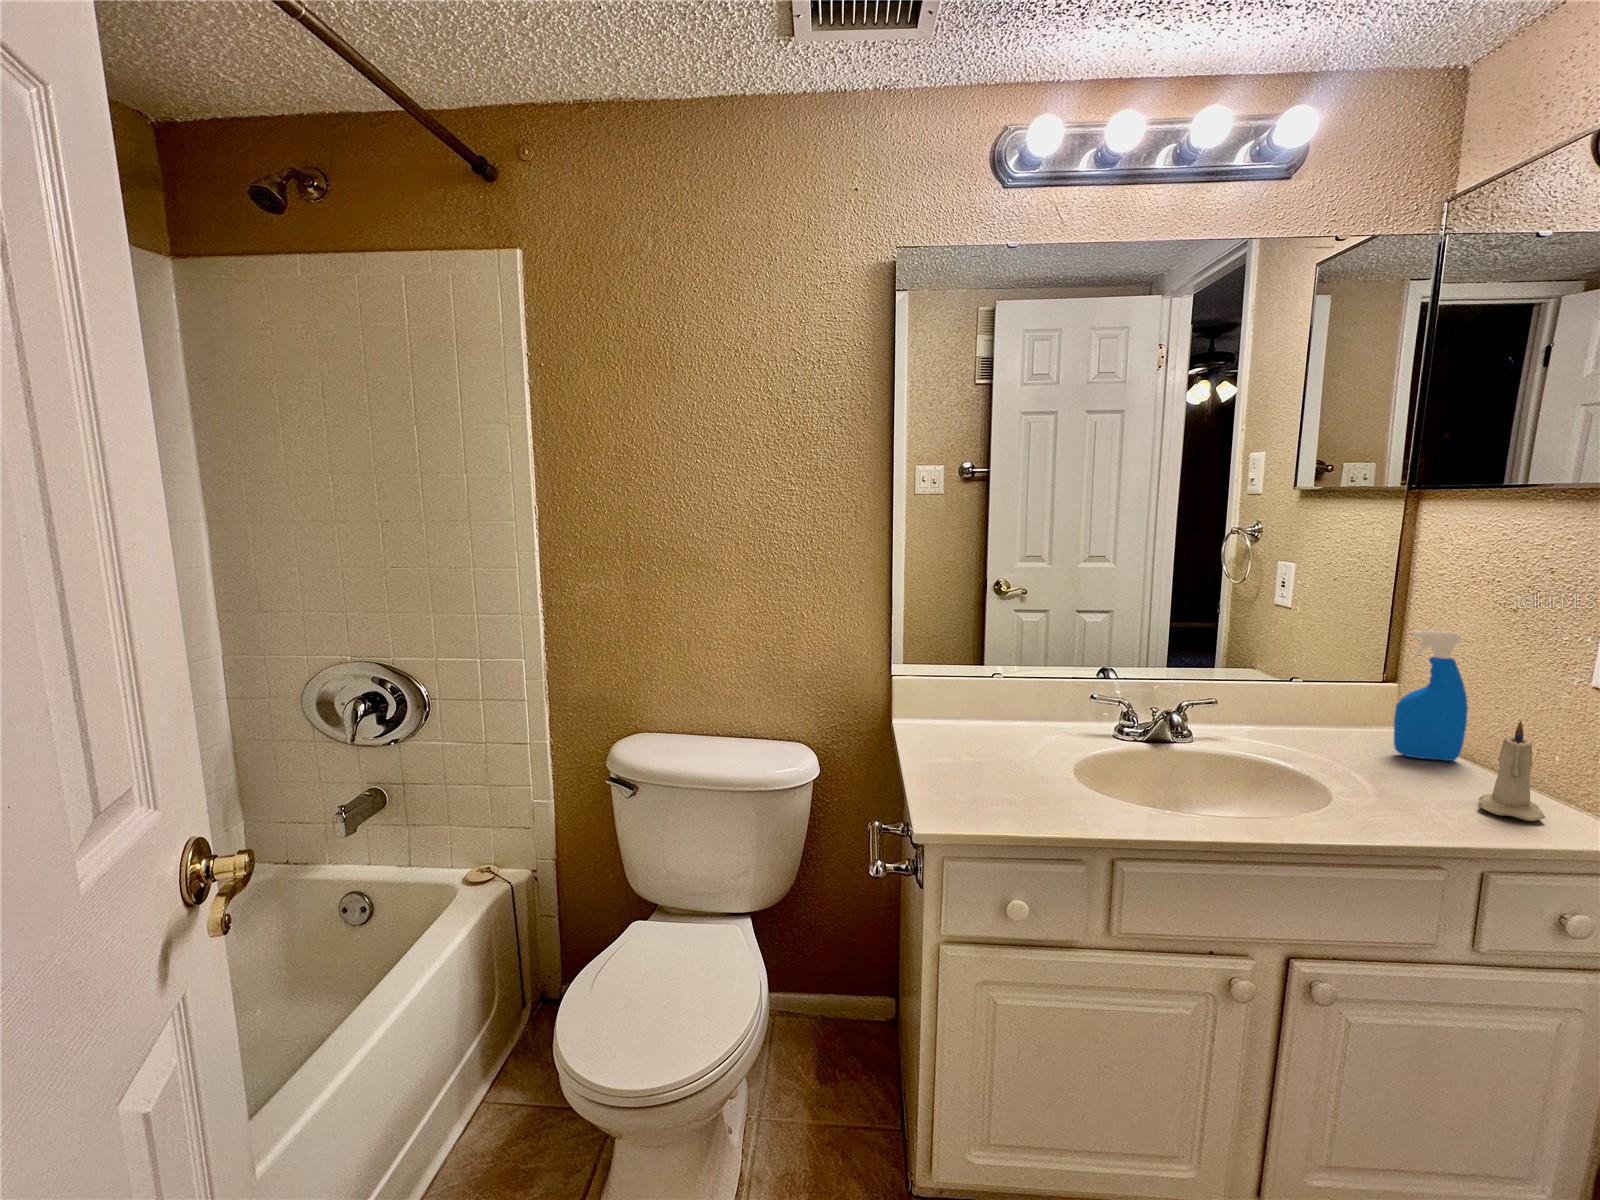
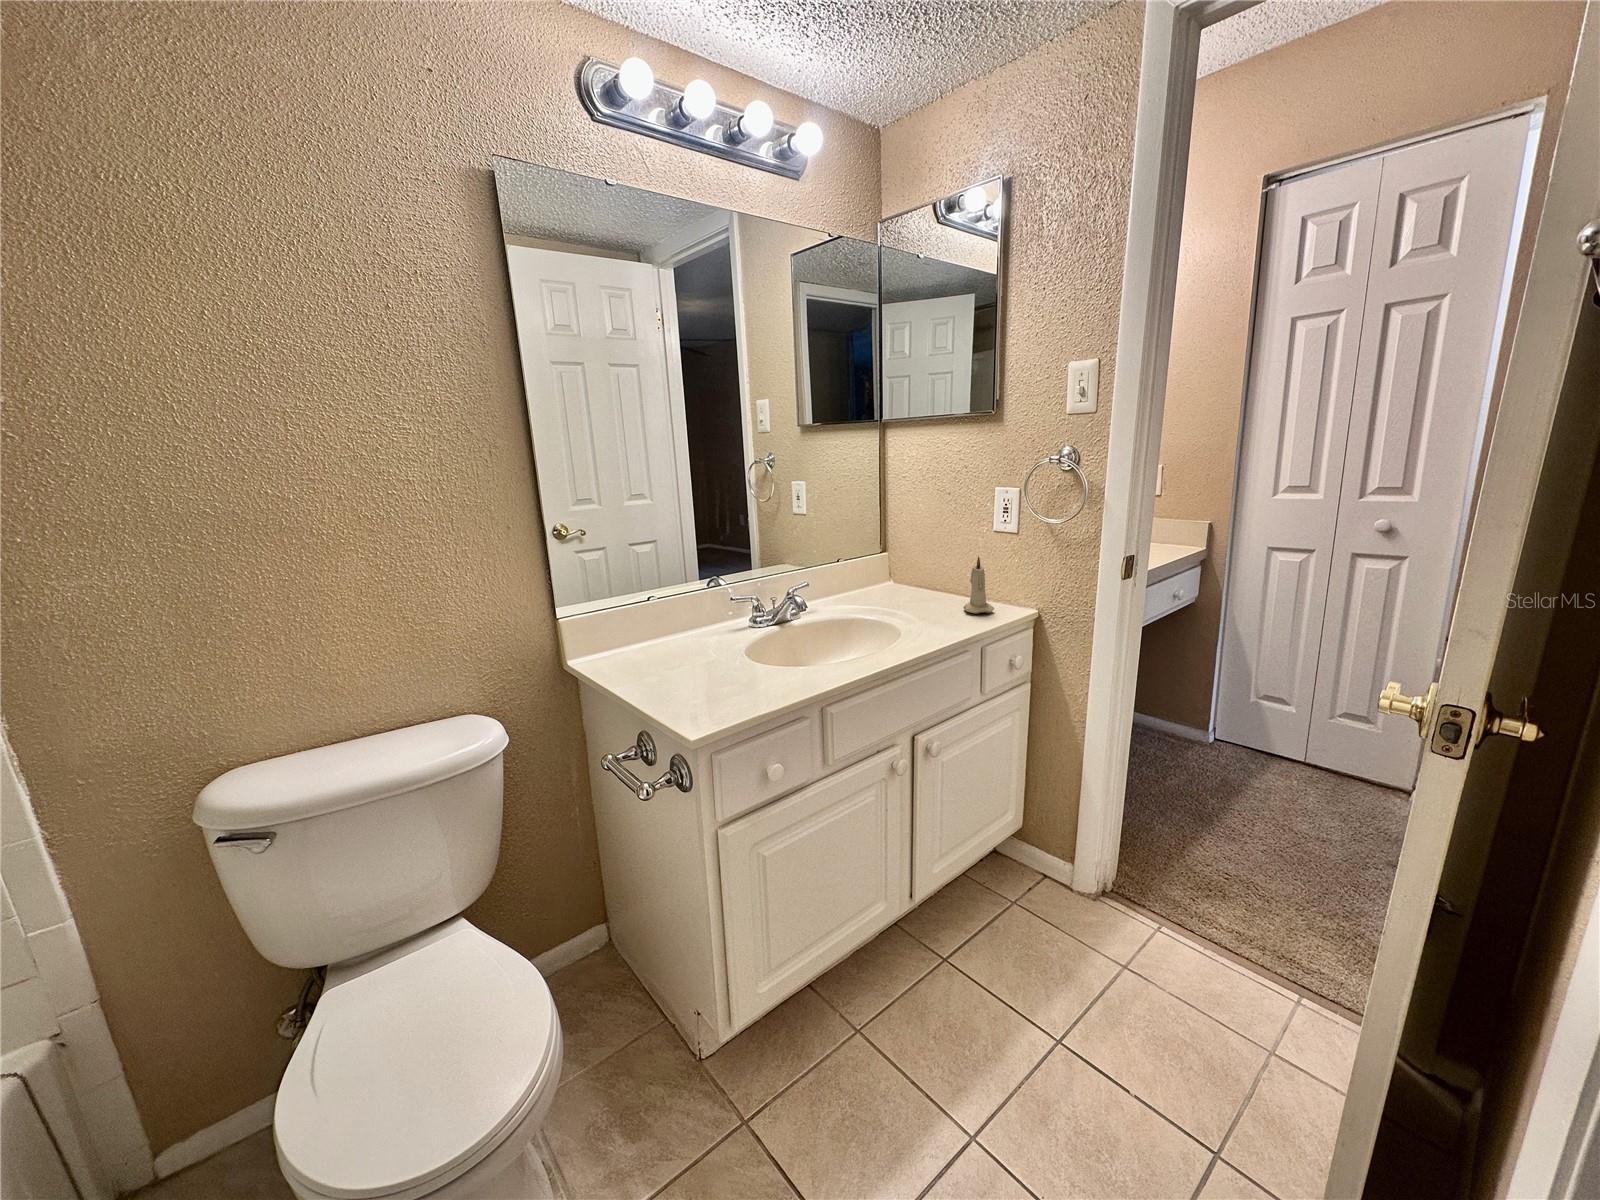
spray bottle: present [1394,630,1468,761] -> none [903,512,936,596]

